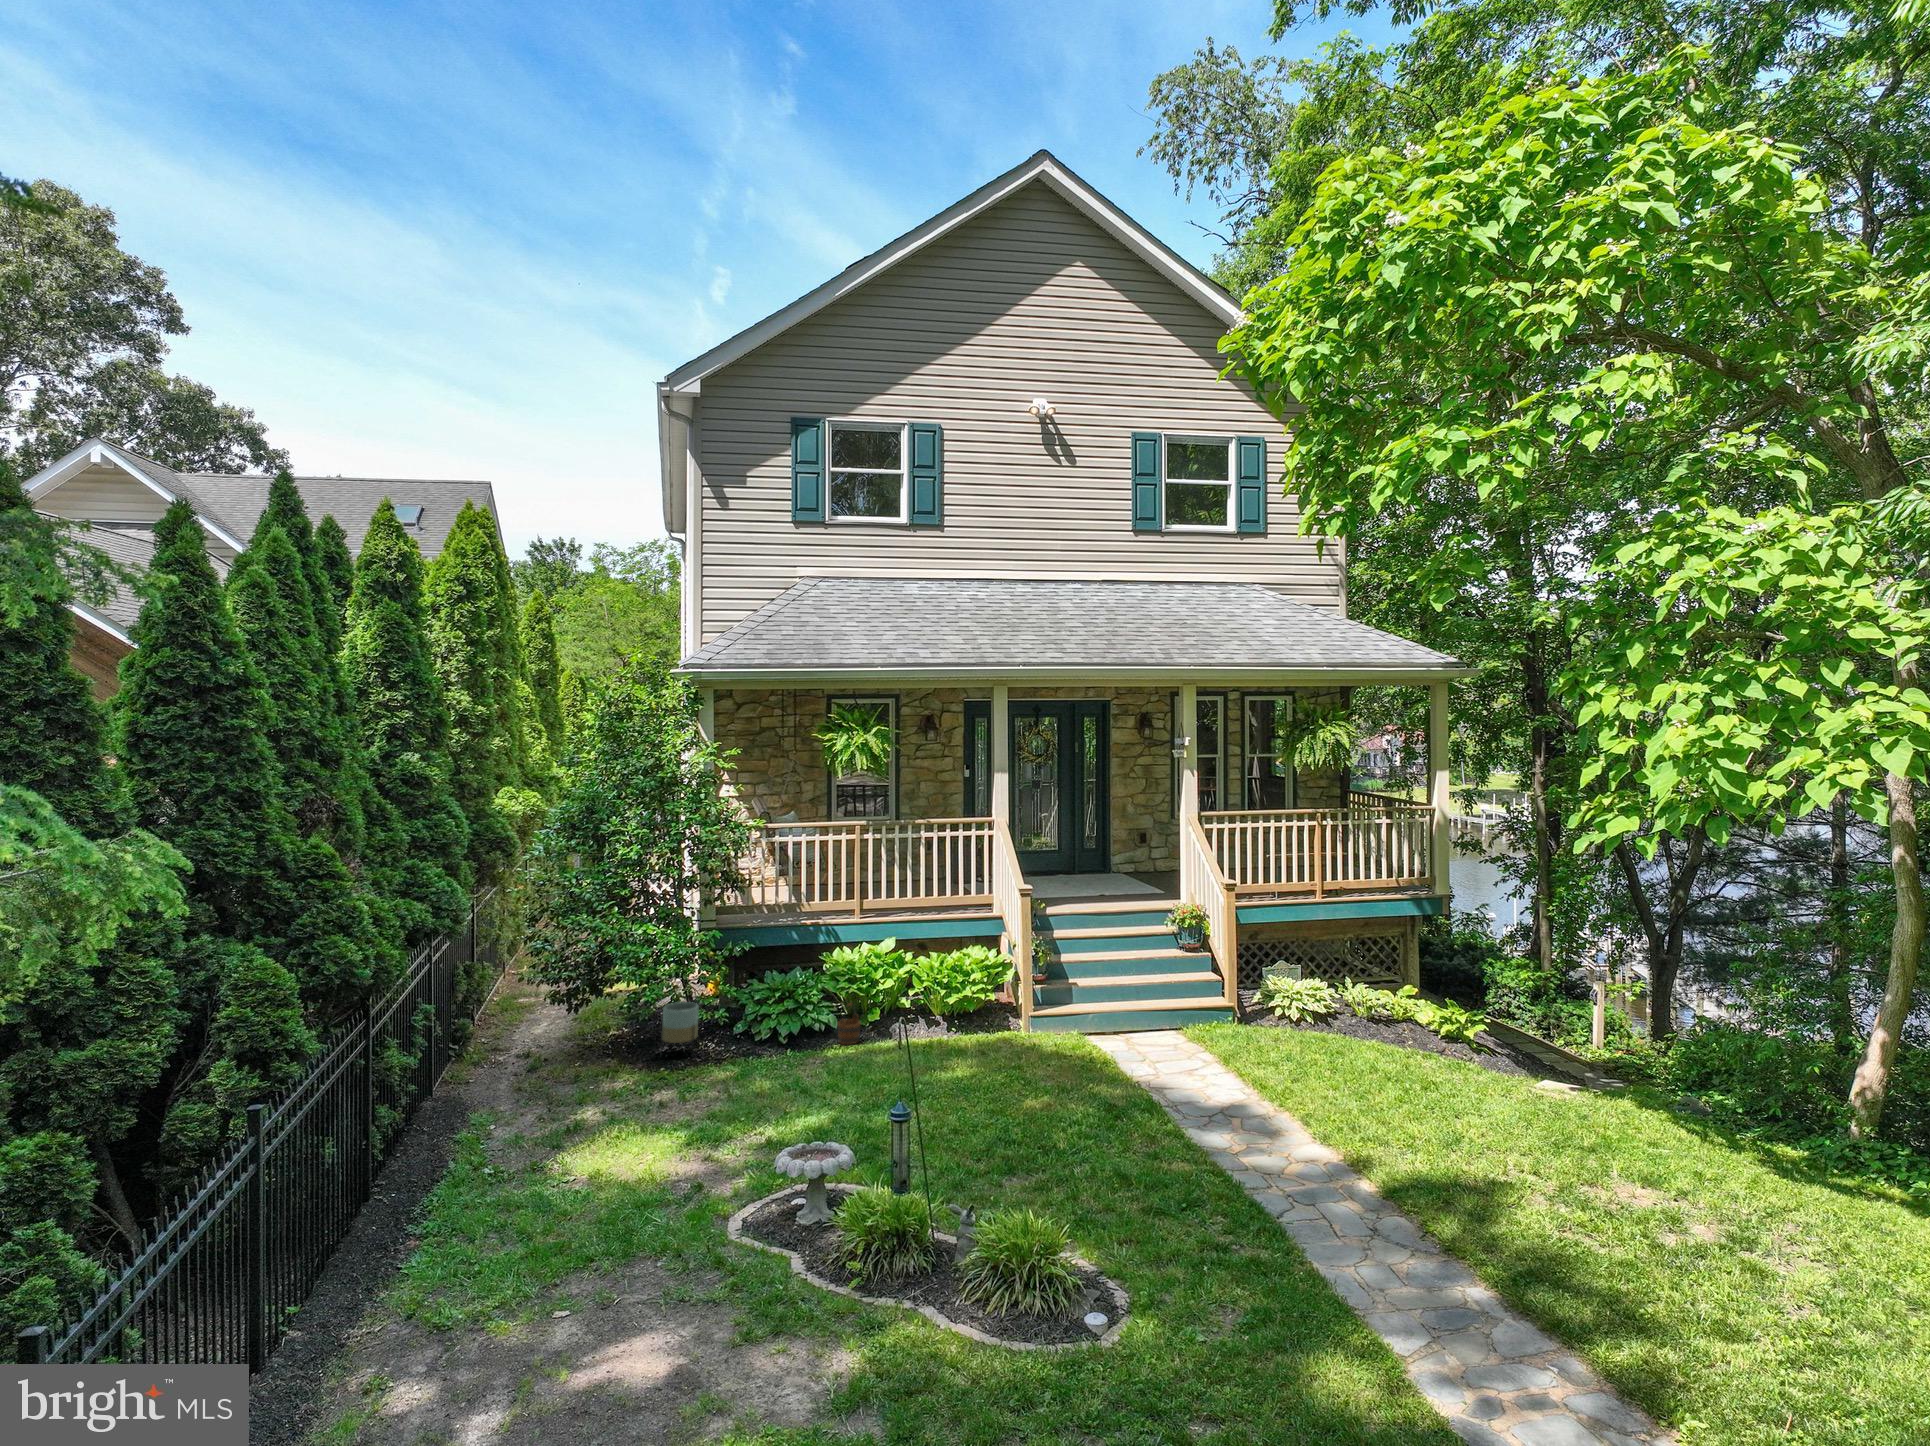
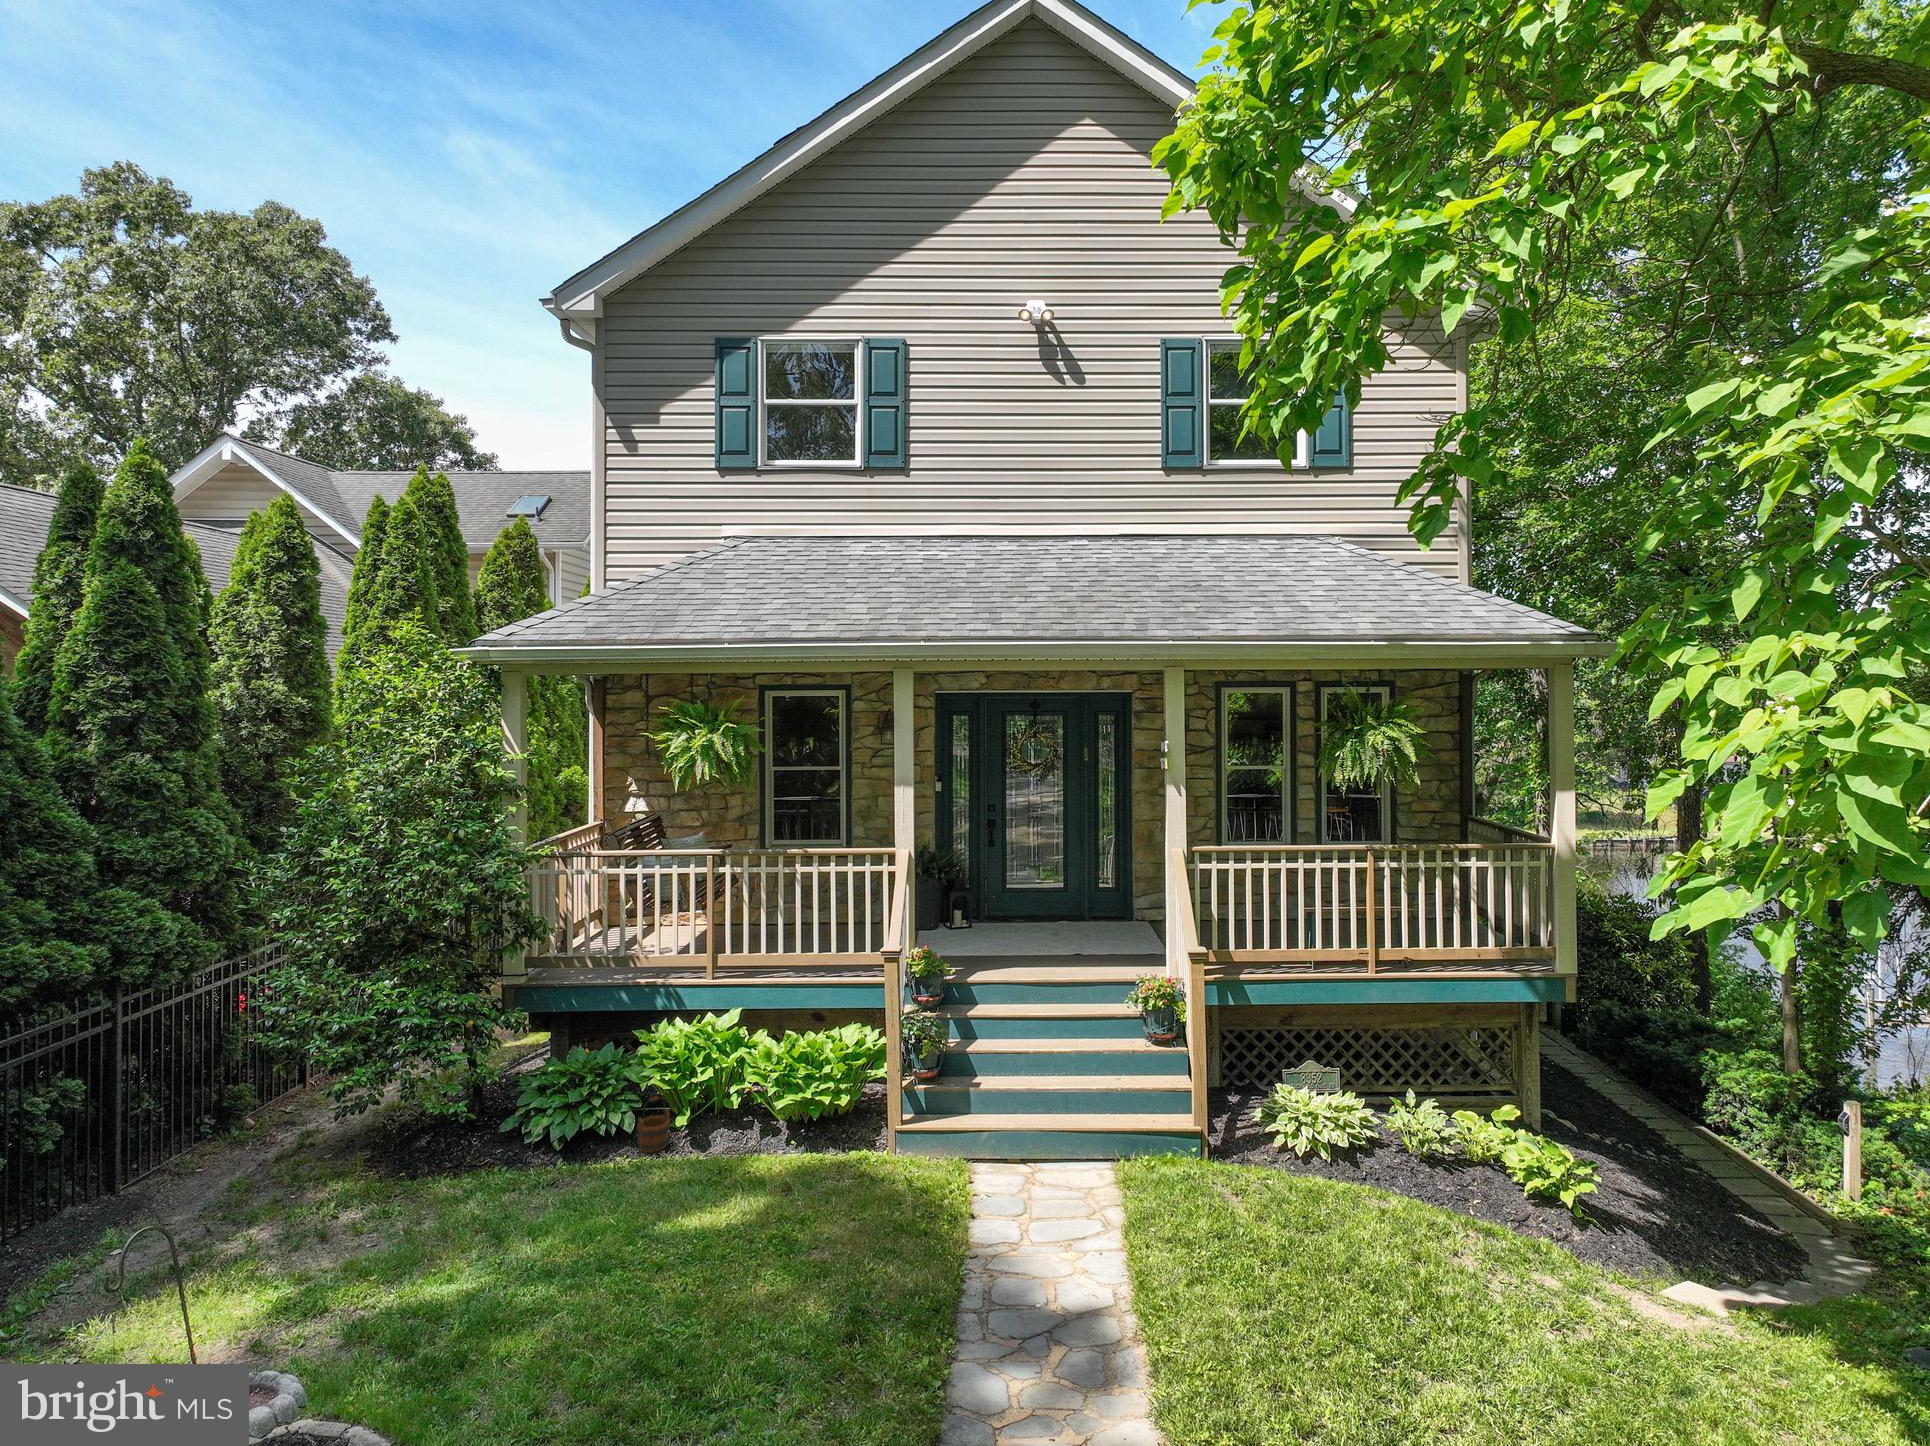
planter: present [661,1002,699,1046] -> none [428,1078,478,1154]

